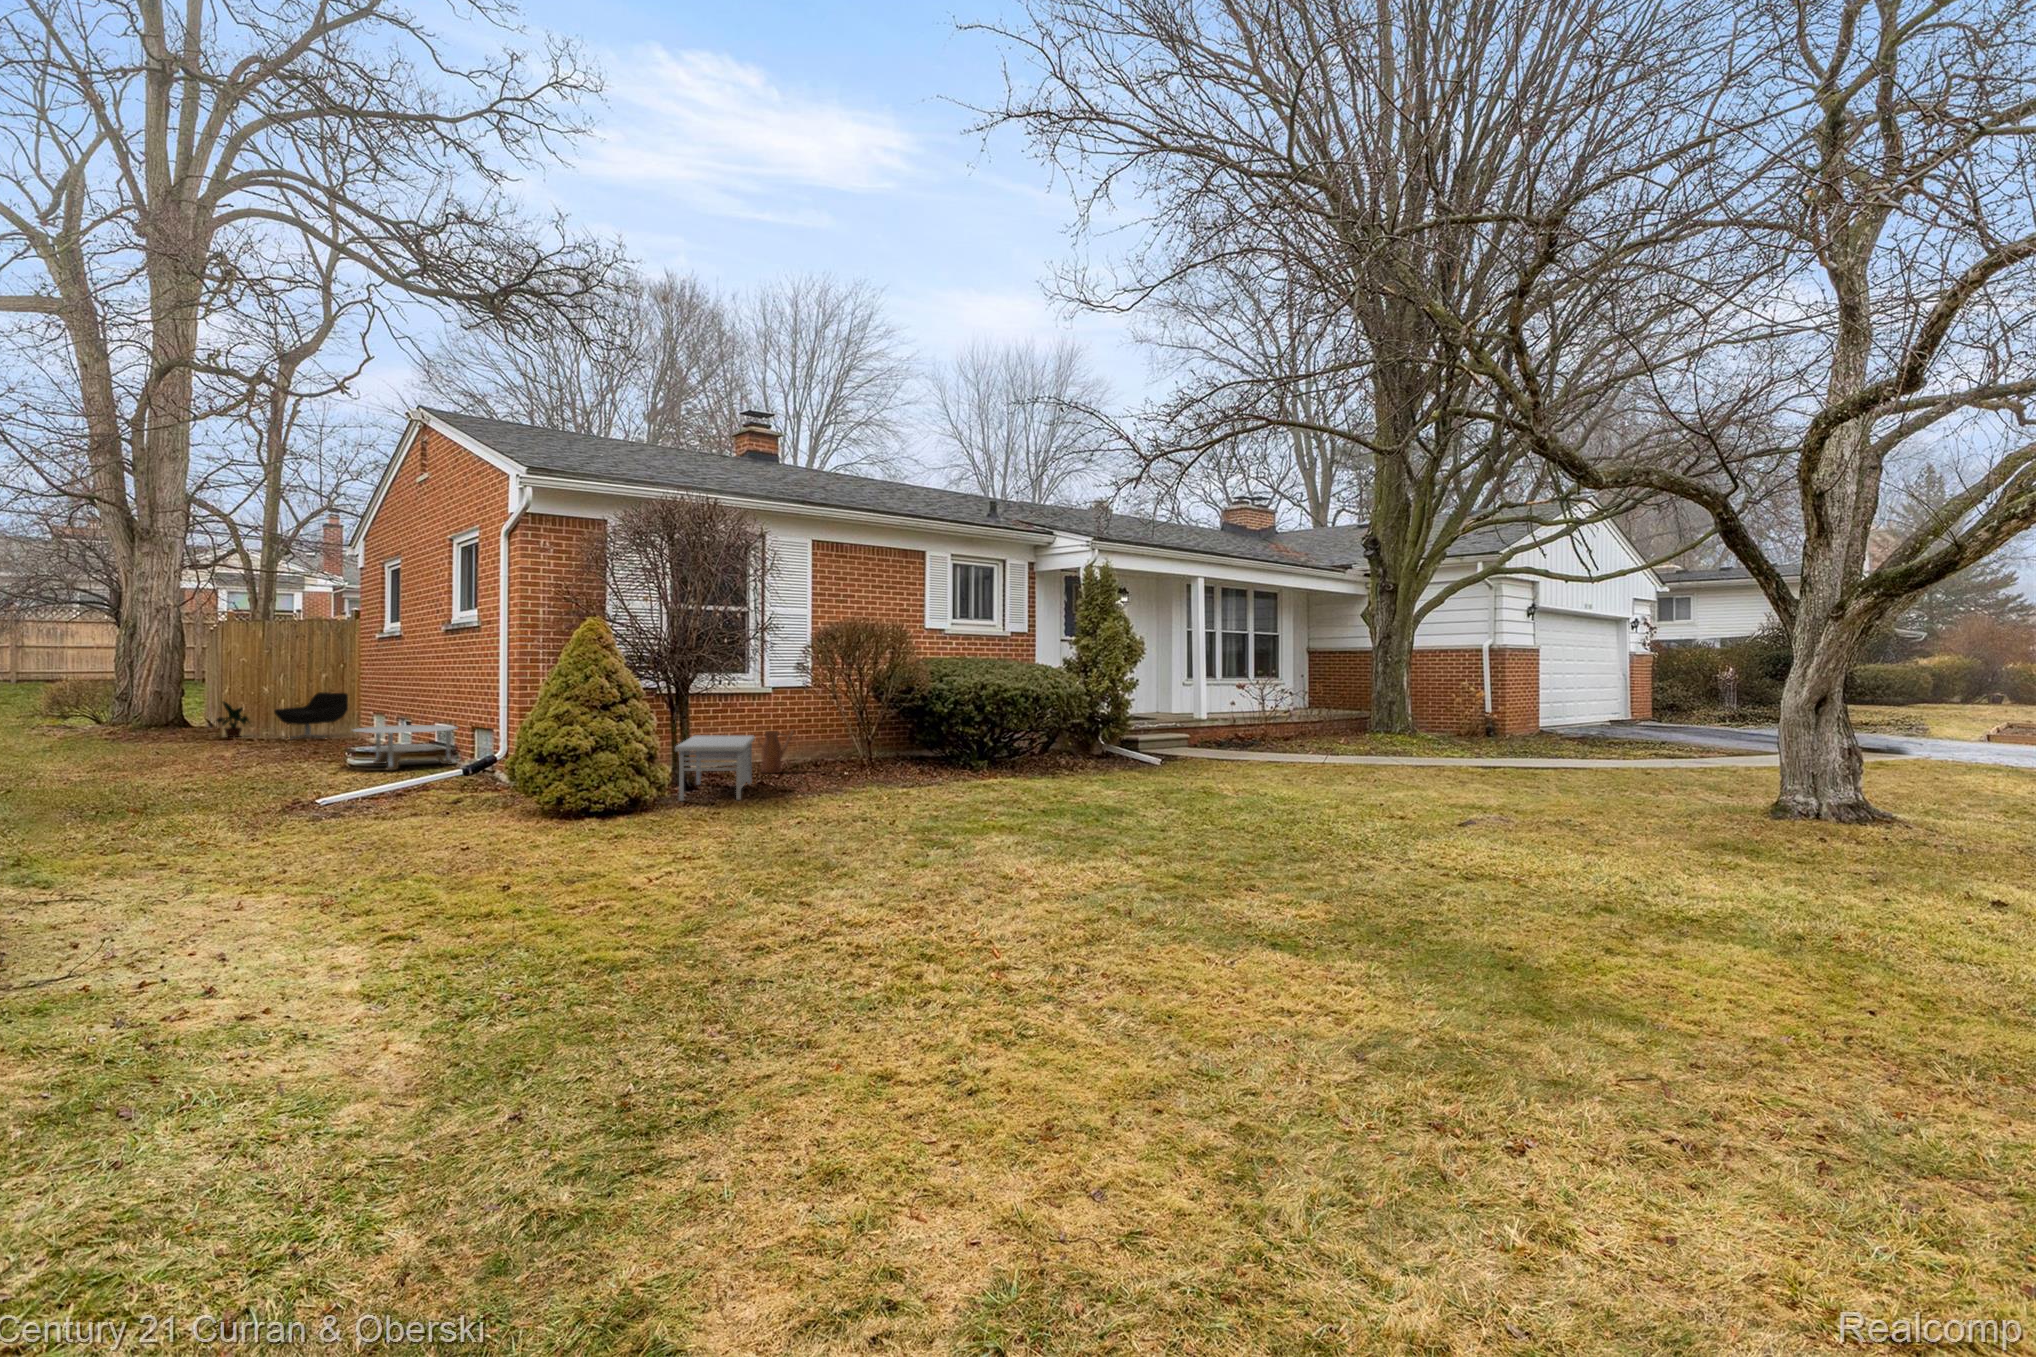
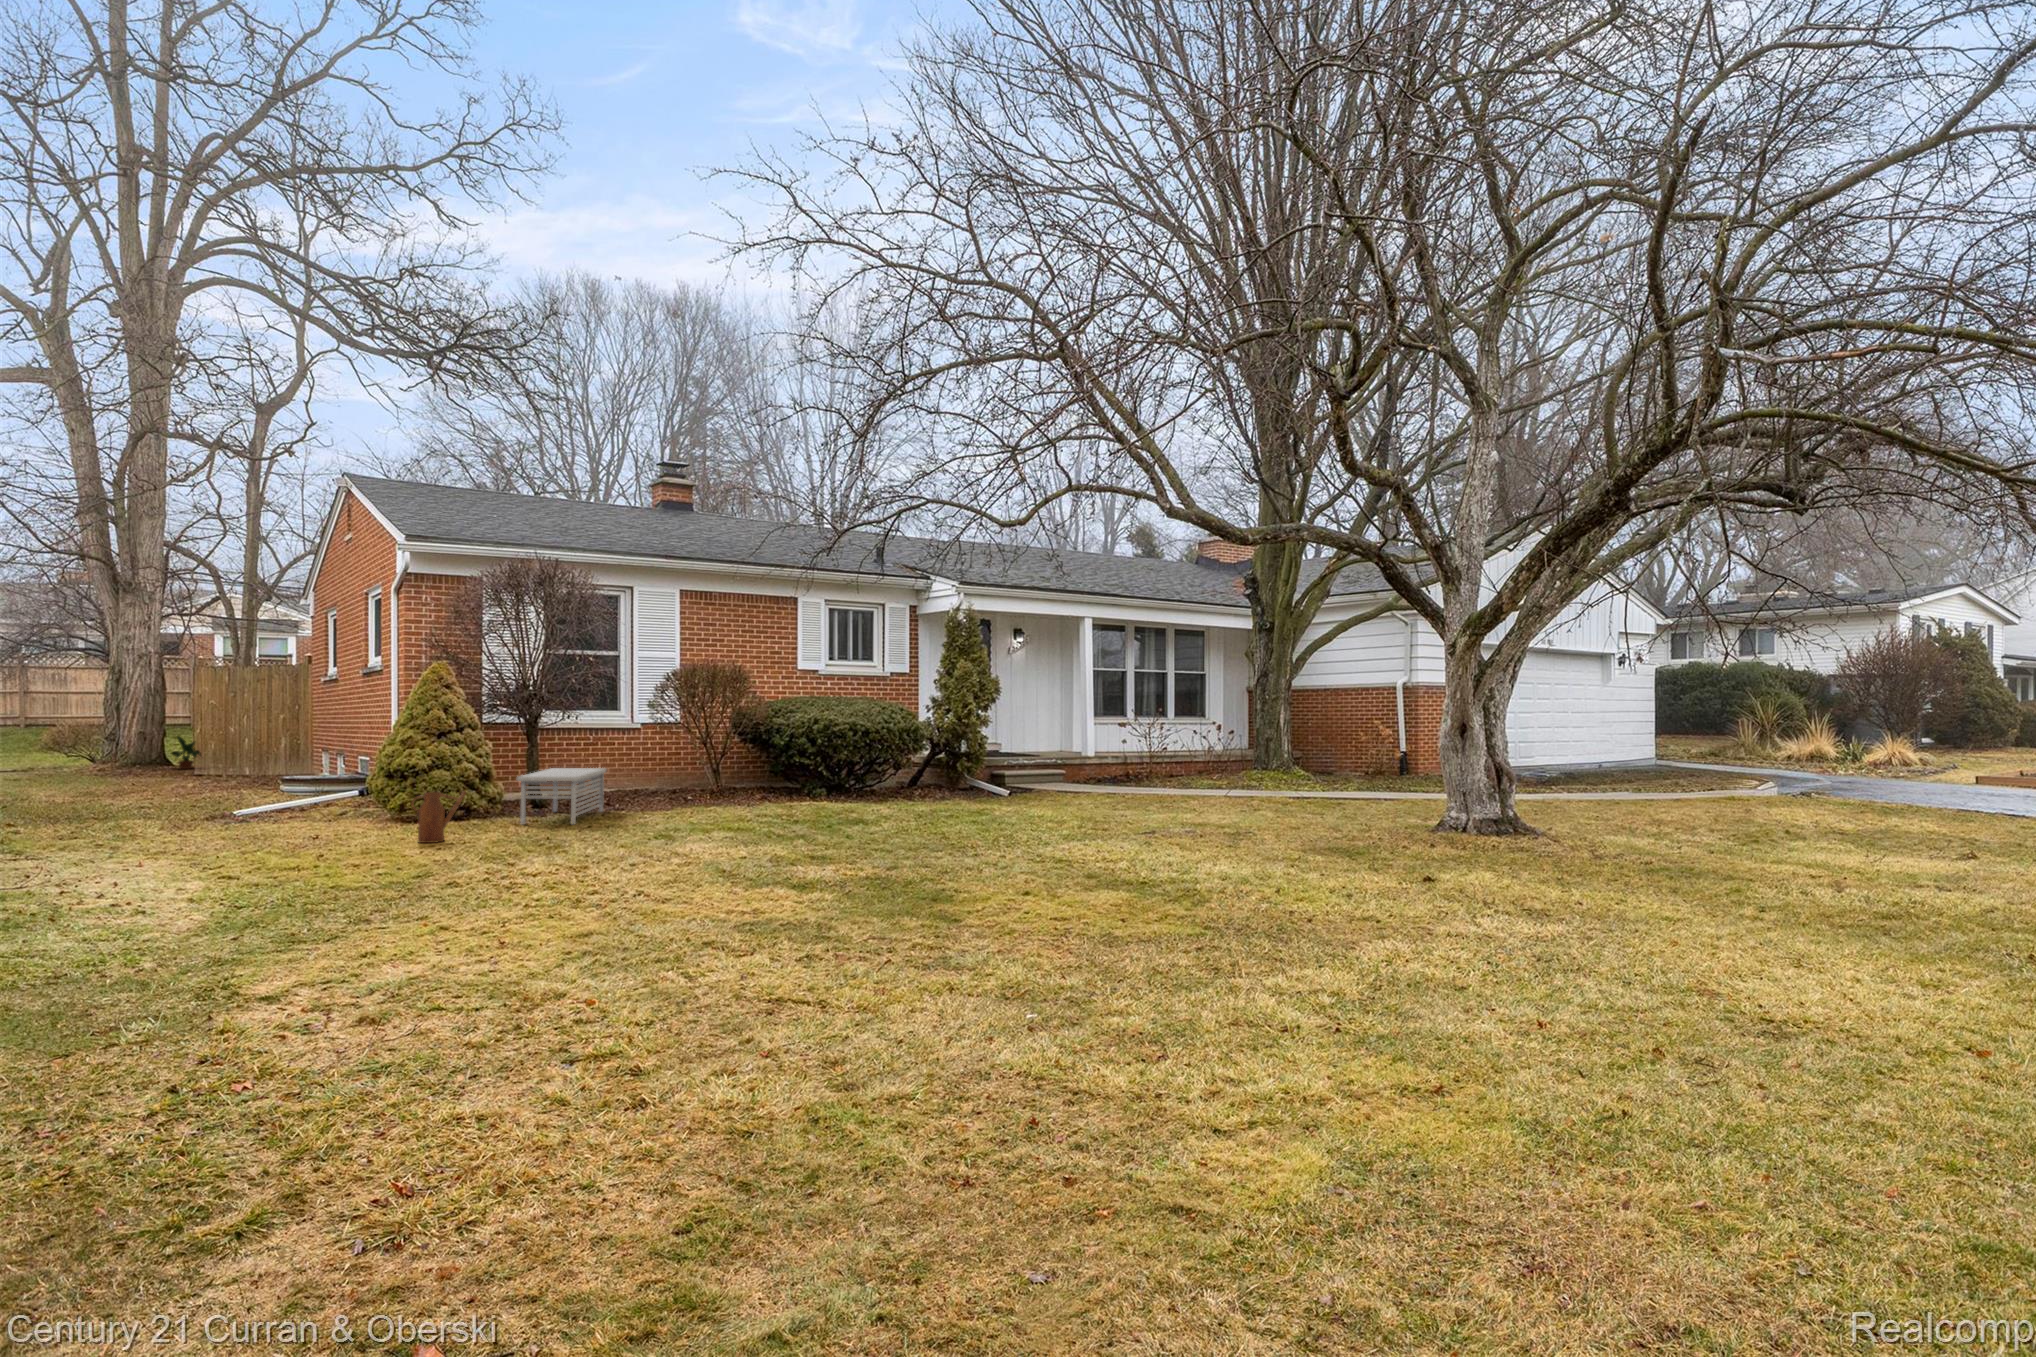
lounge chair: present [274,692,348,737] -> none [222,728,290,772]
round table: present [353,725,457,770] -> none [268,758,366,798]
watering can: present [758,730,794,773] -> present [411,791,467,843]

